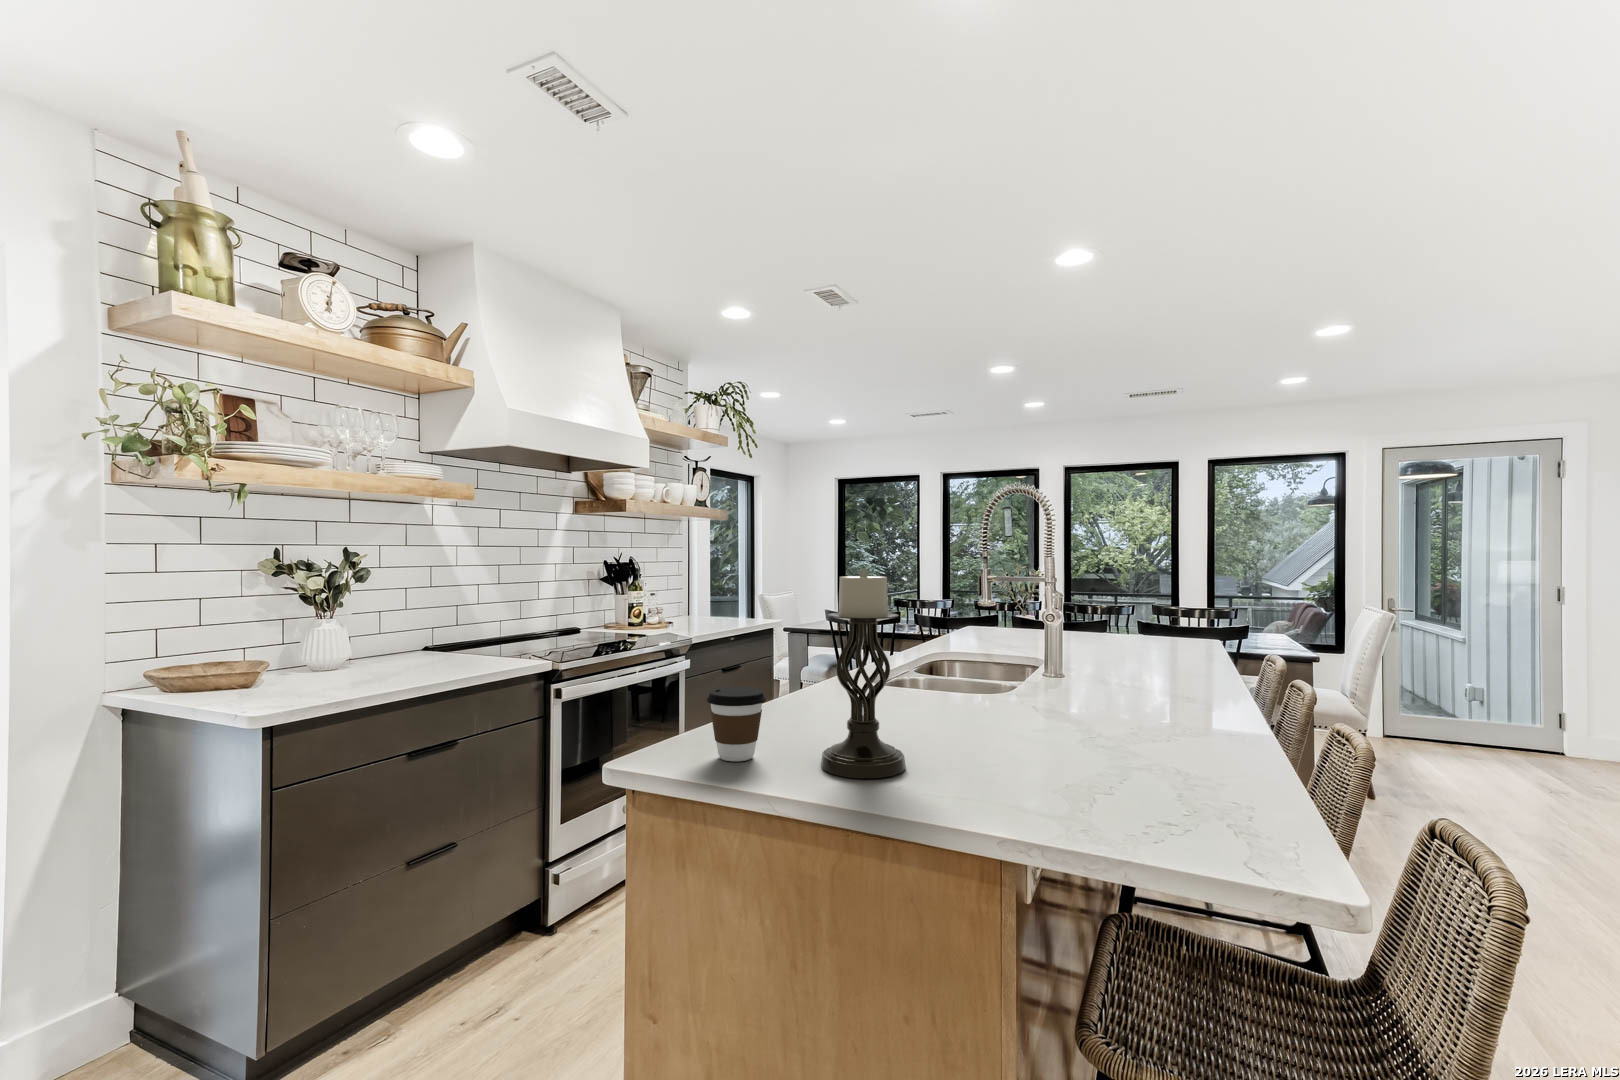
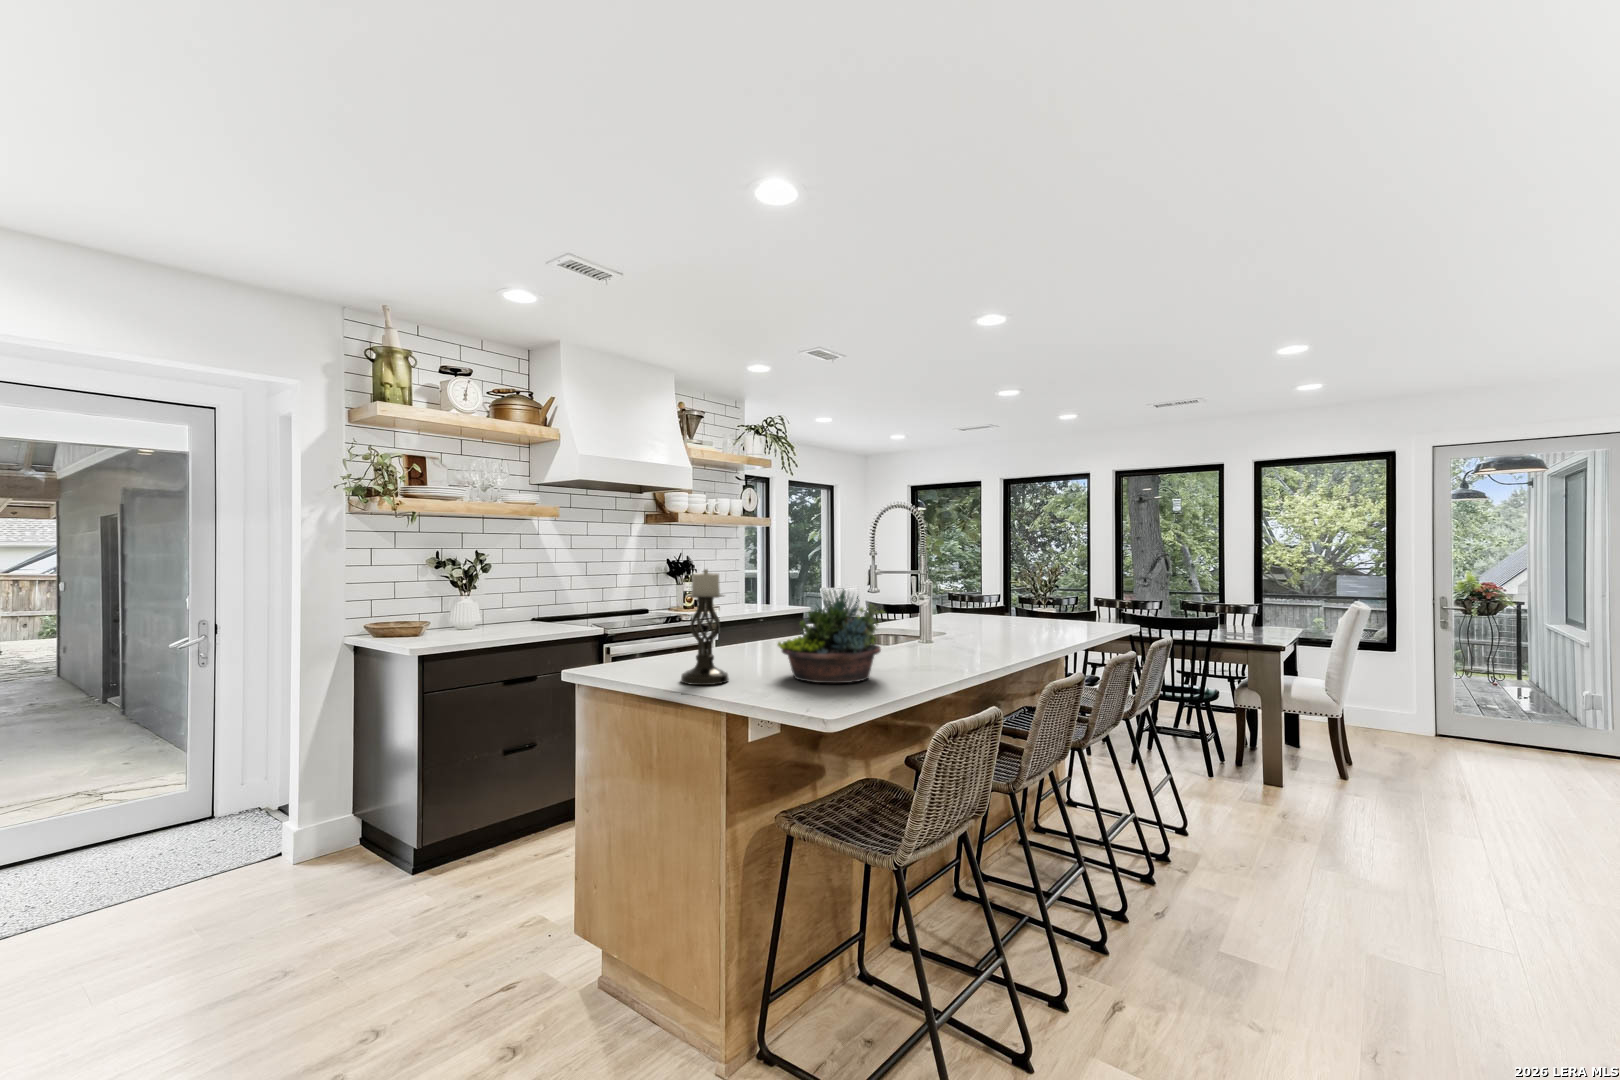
succulent planter: none [961,596,1131,758] -> present [778,589,885,683]
coffee cup: present [707,687,766,761] -> none [626,636,660,676]

